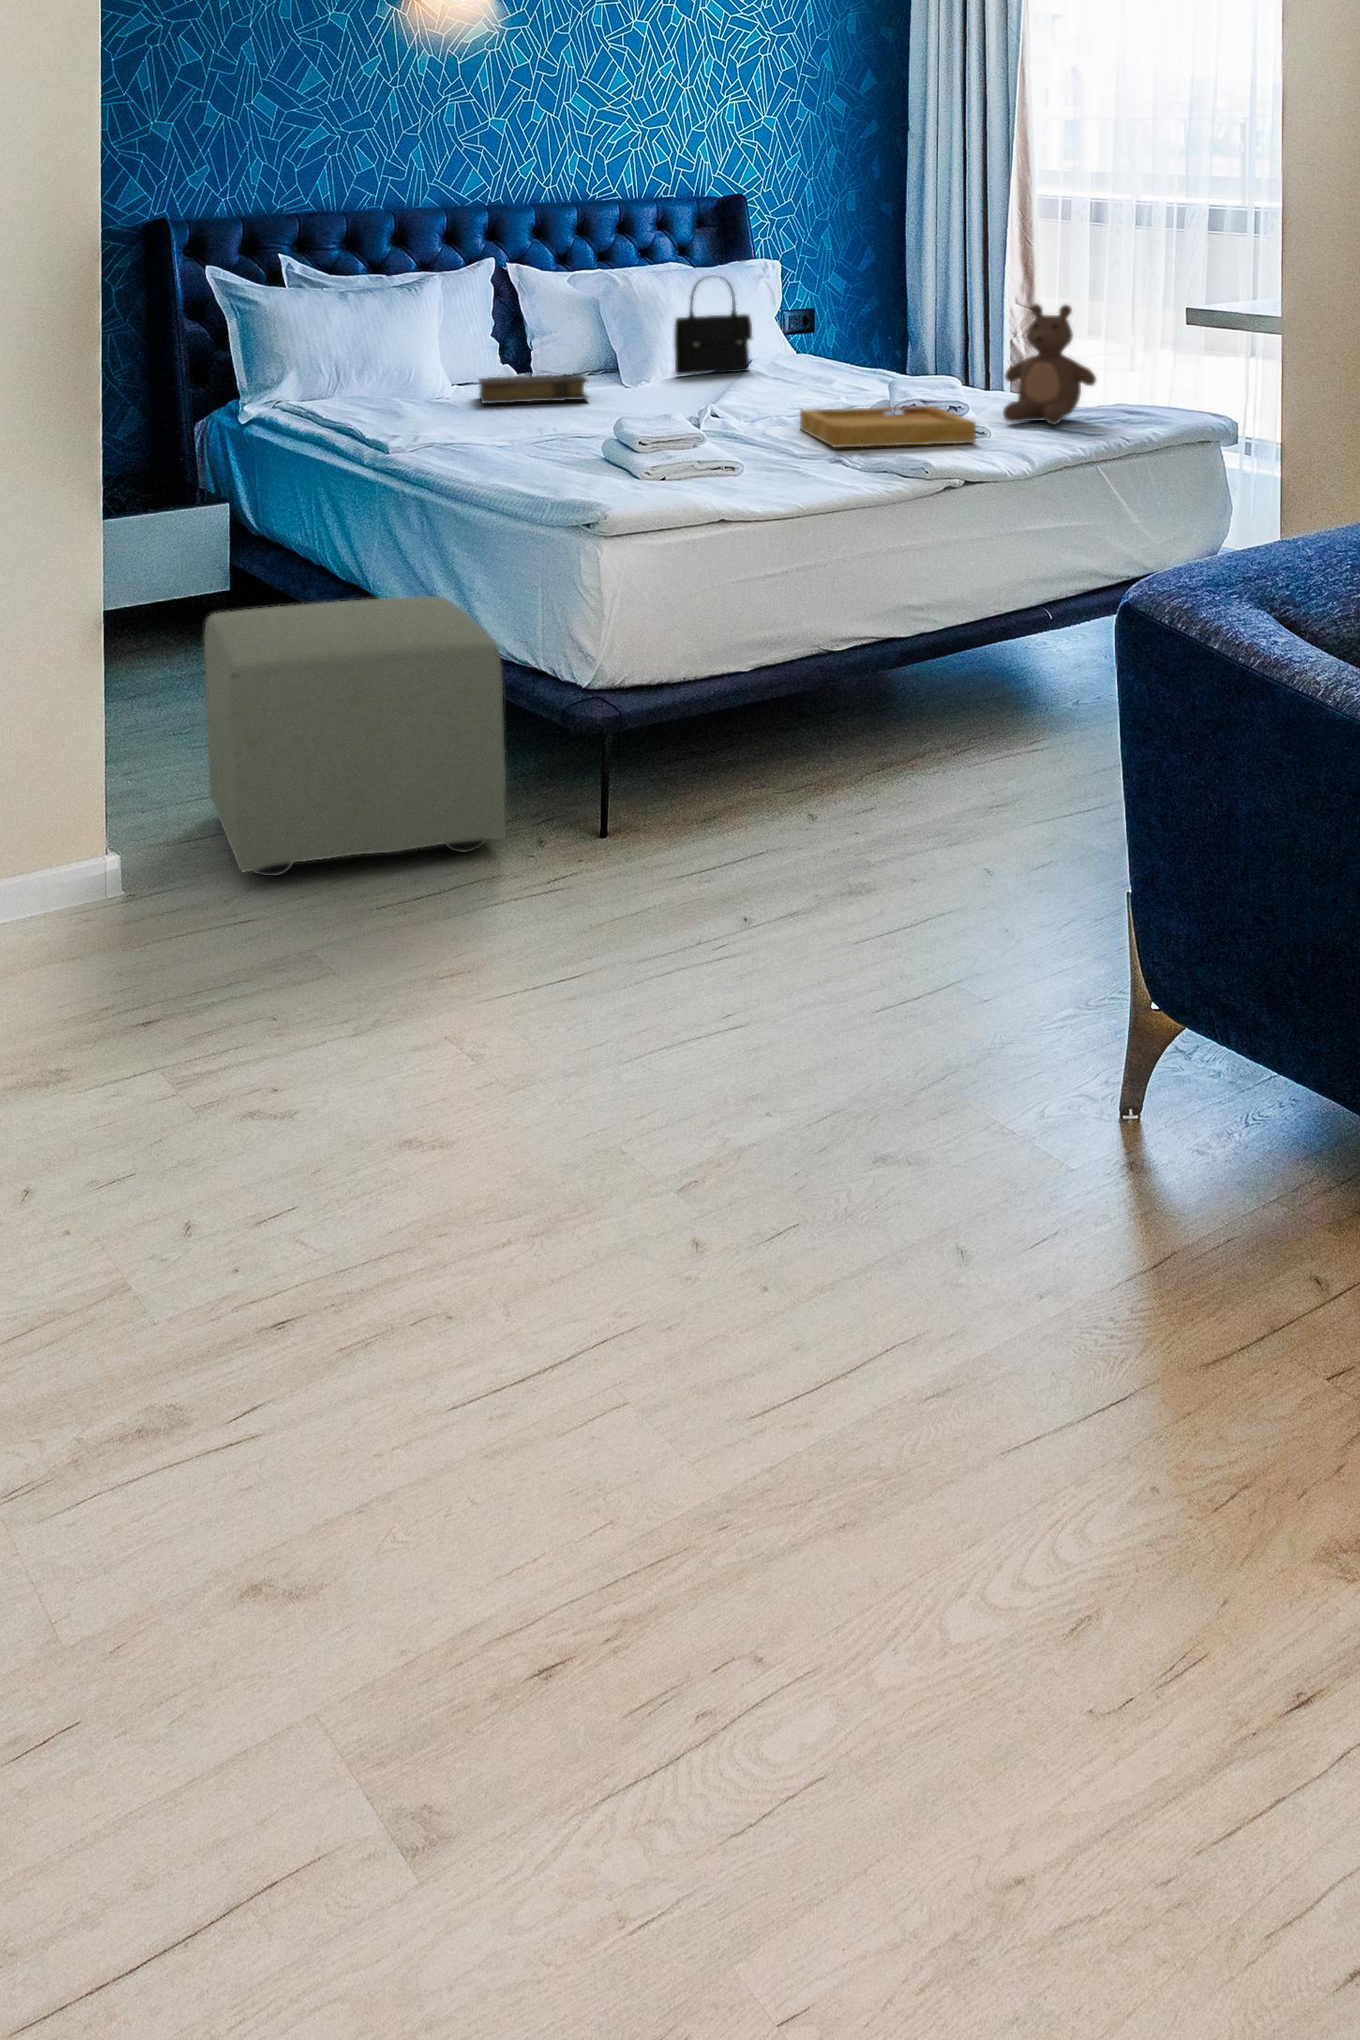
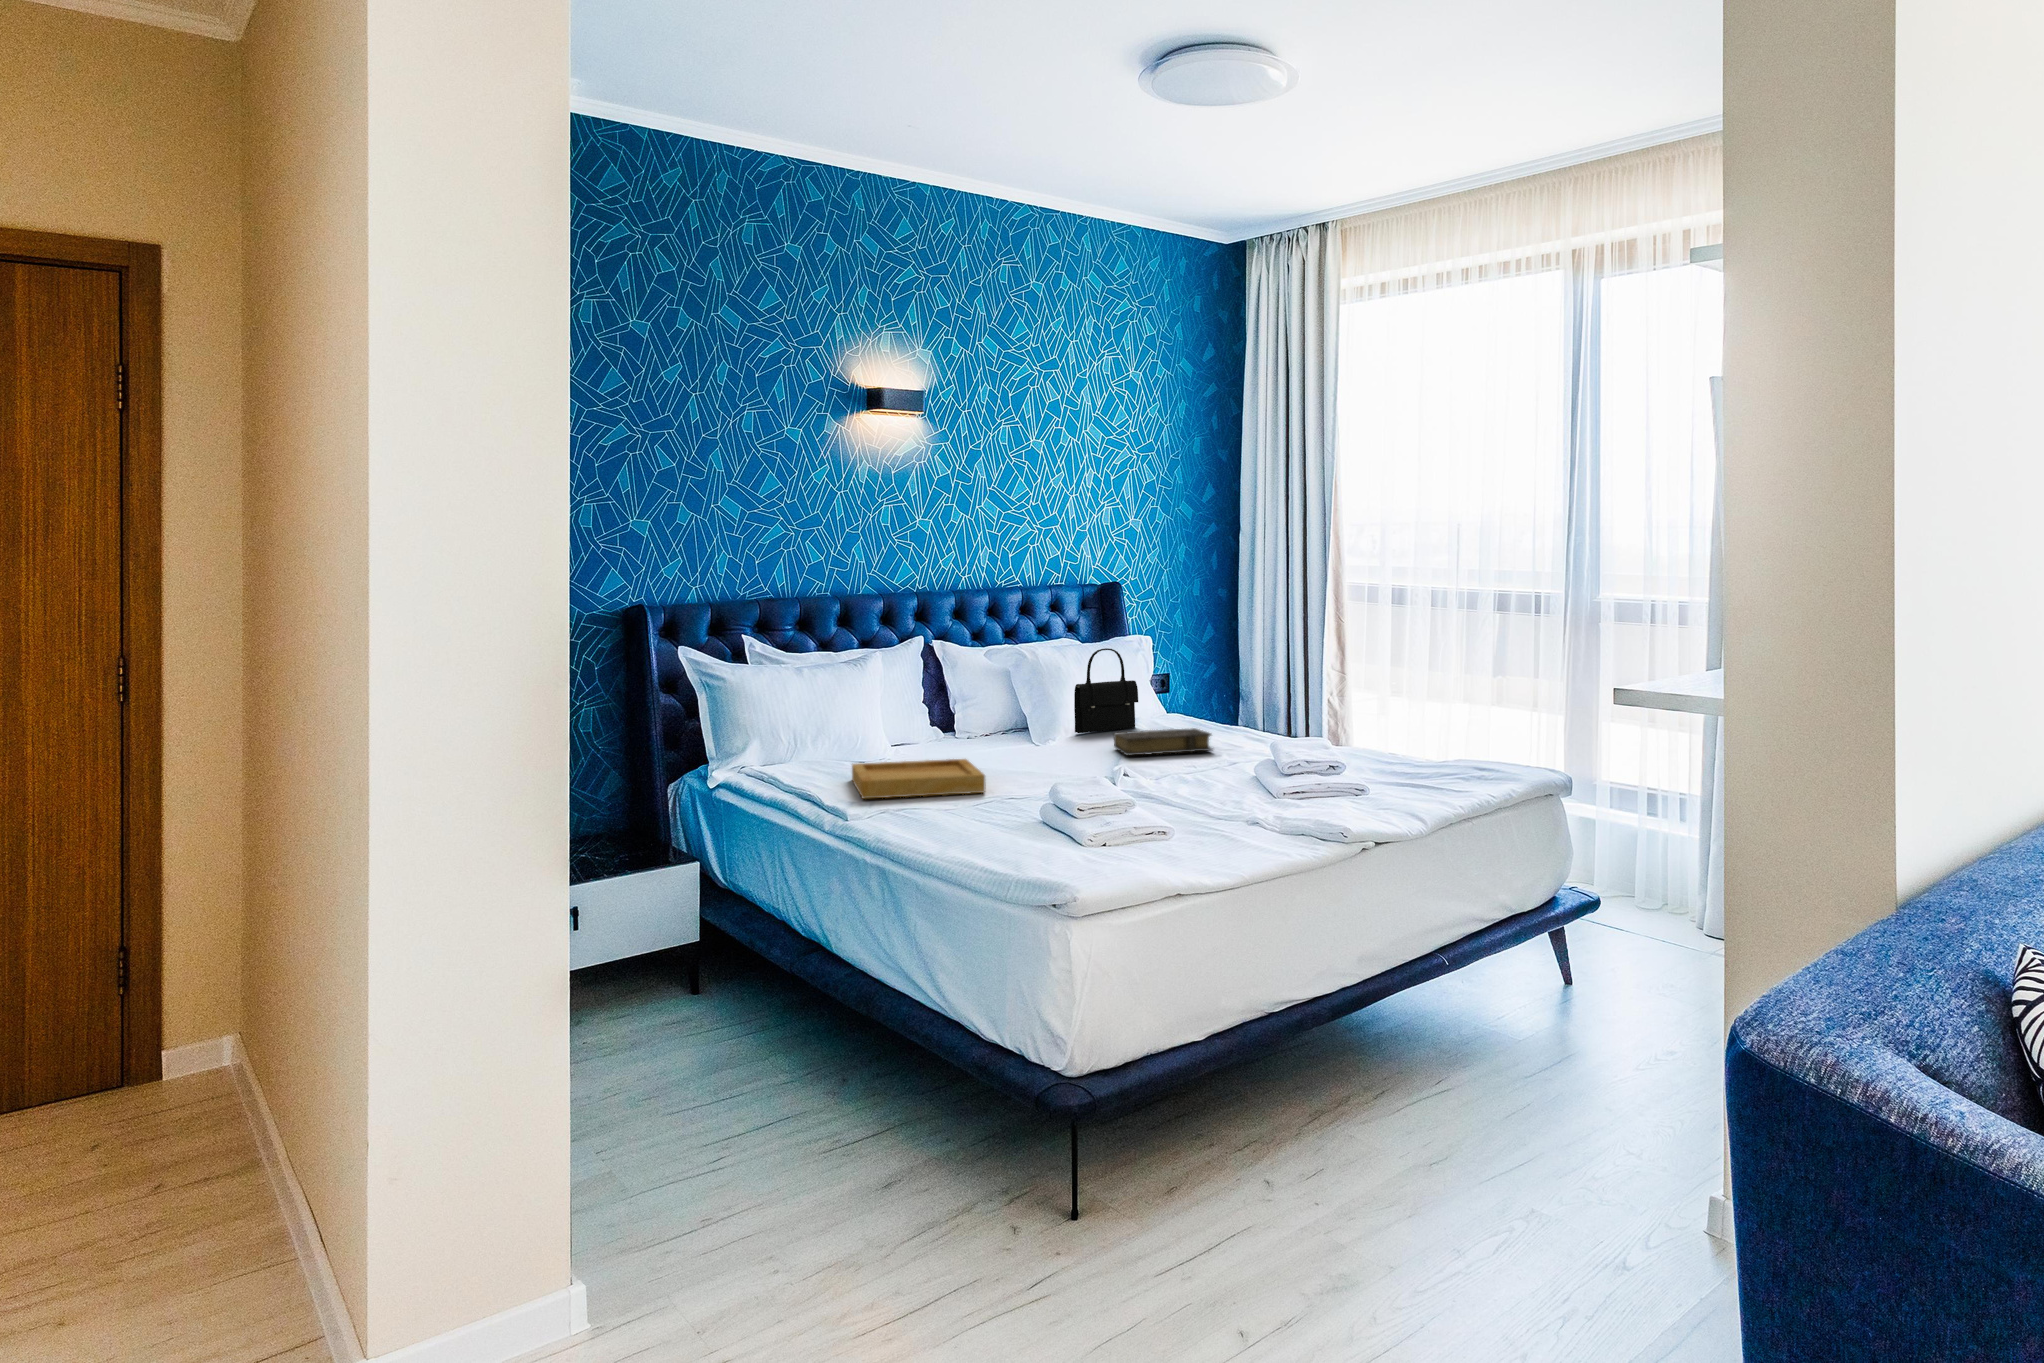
teddy bear: present [1003,304,1096,425] -> none [1376,676,1459,782]
book: present [479,374,588,403] -> present [1114,728,1213,755]
tray: present [800,406,976,447] -> present [852,759,985,799]
ottoman: present [204,596,506,876] -> none [688,961,980,1263]

